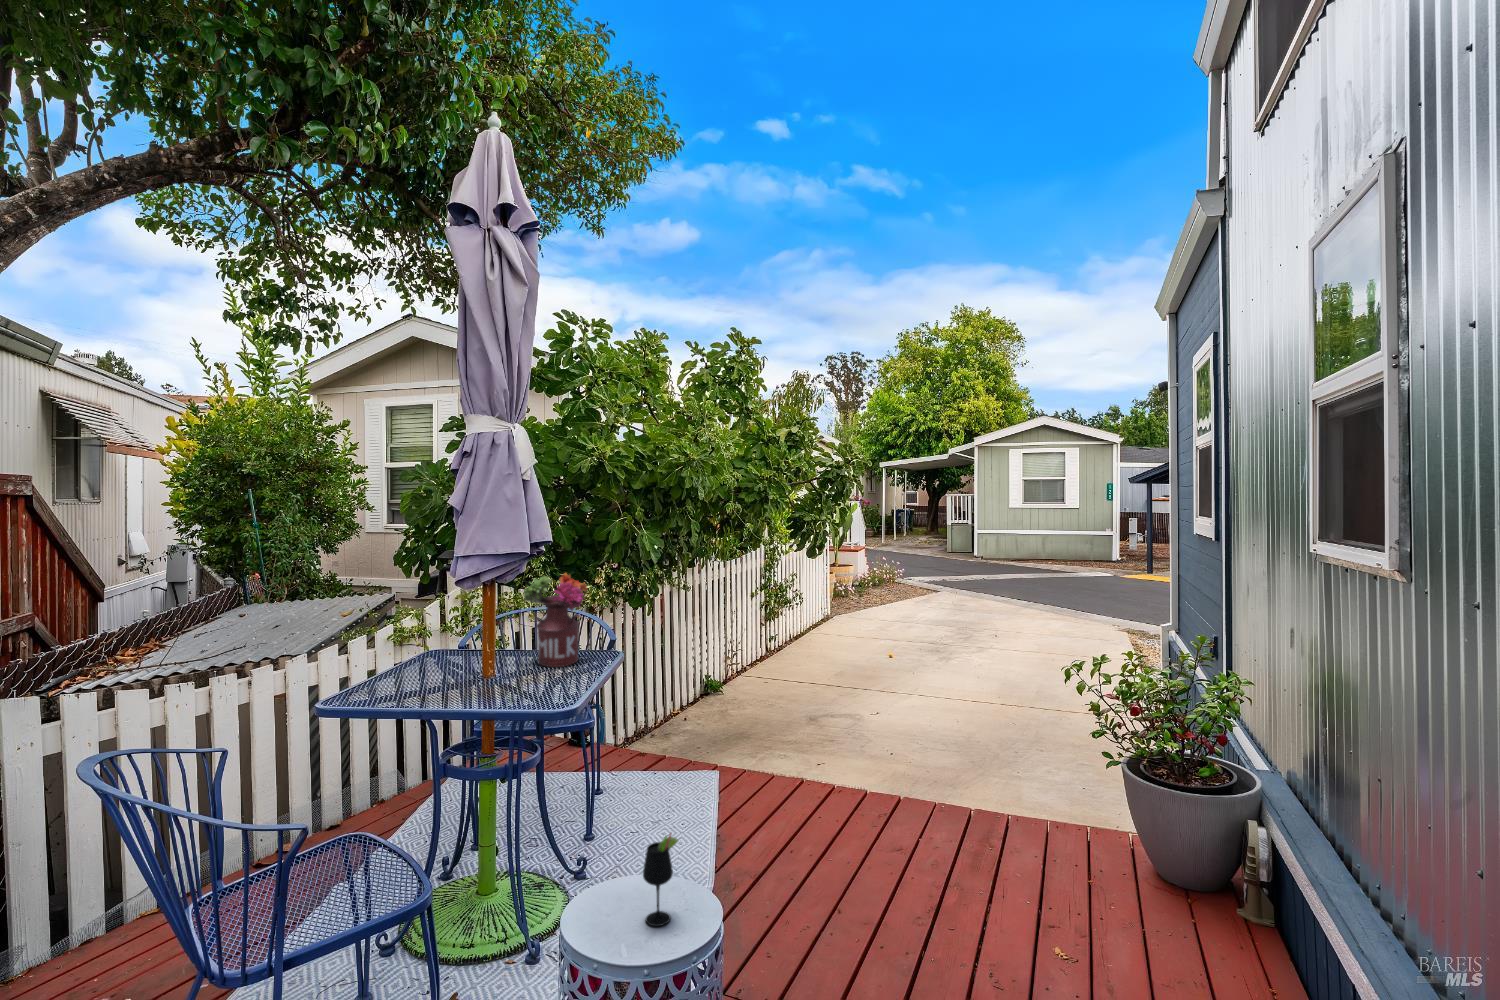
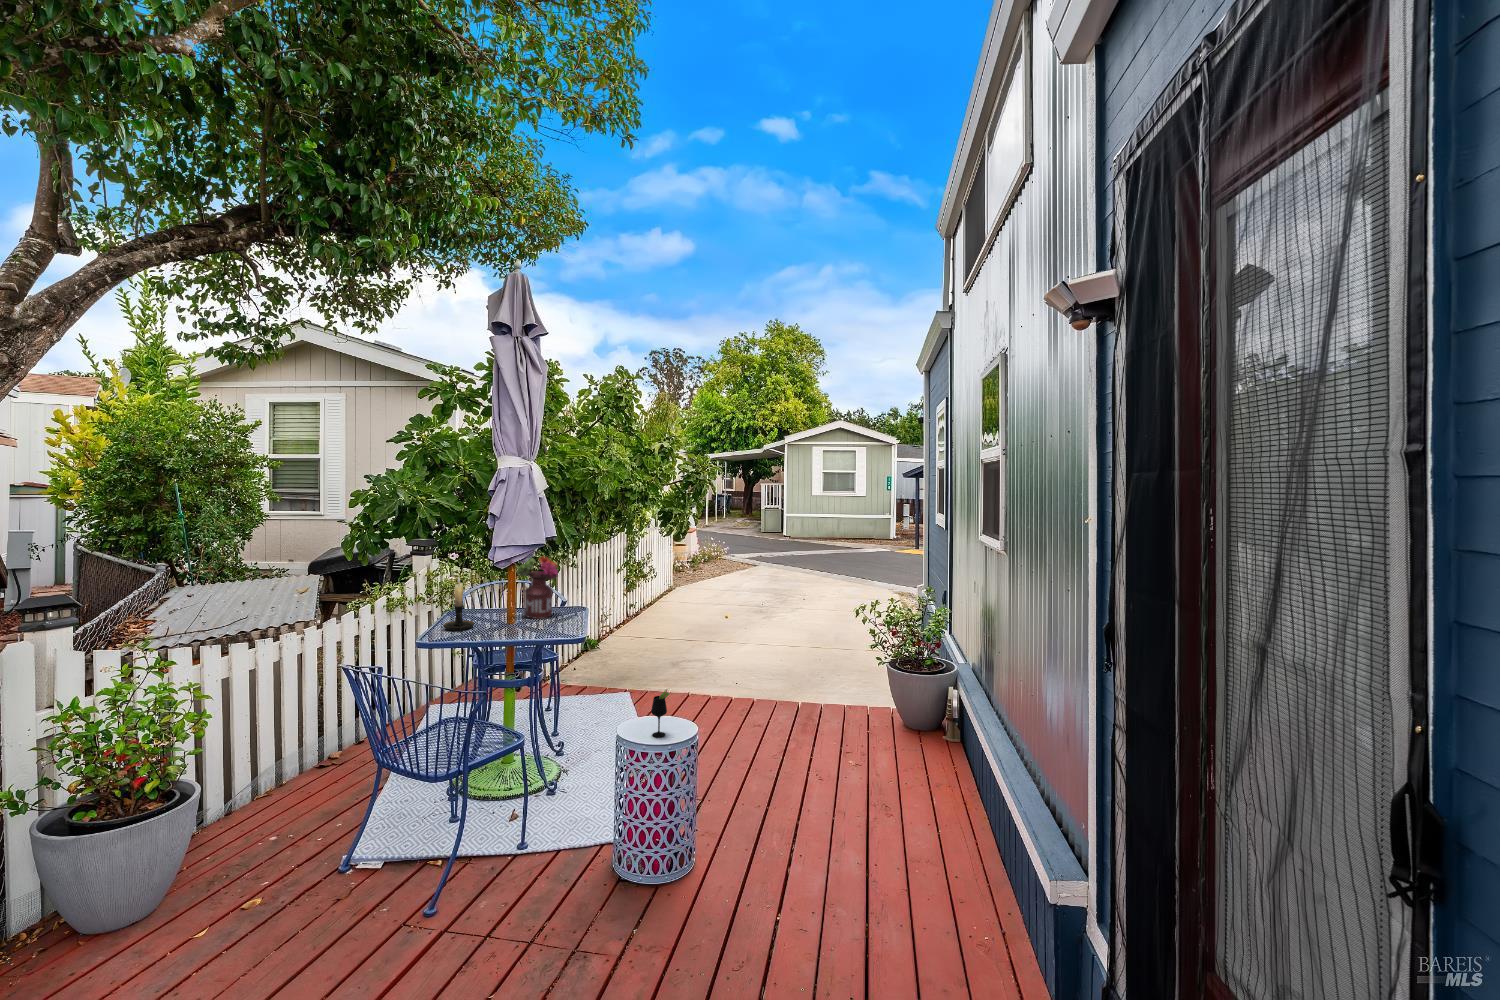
candle holder: none [409,601,454,685] -> present [443,577,474,631]

